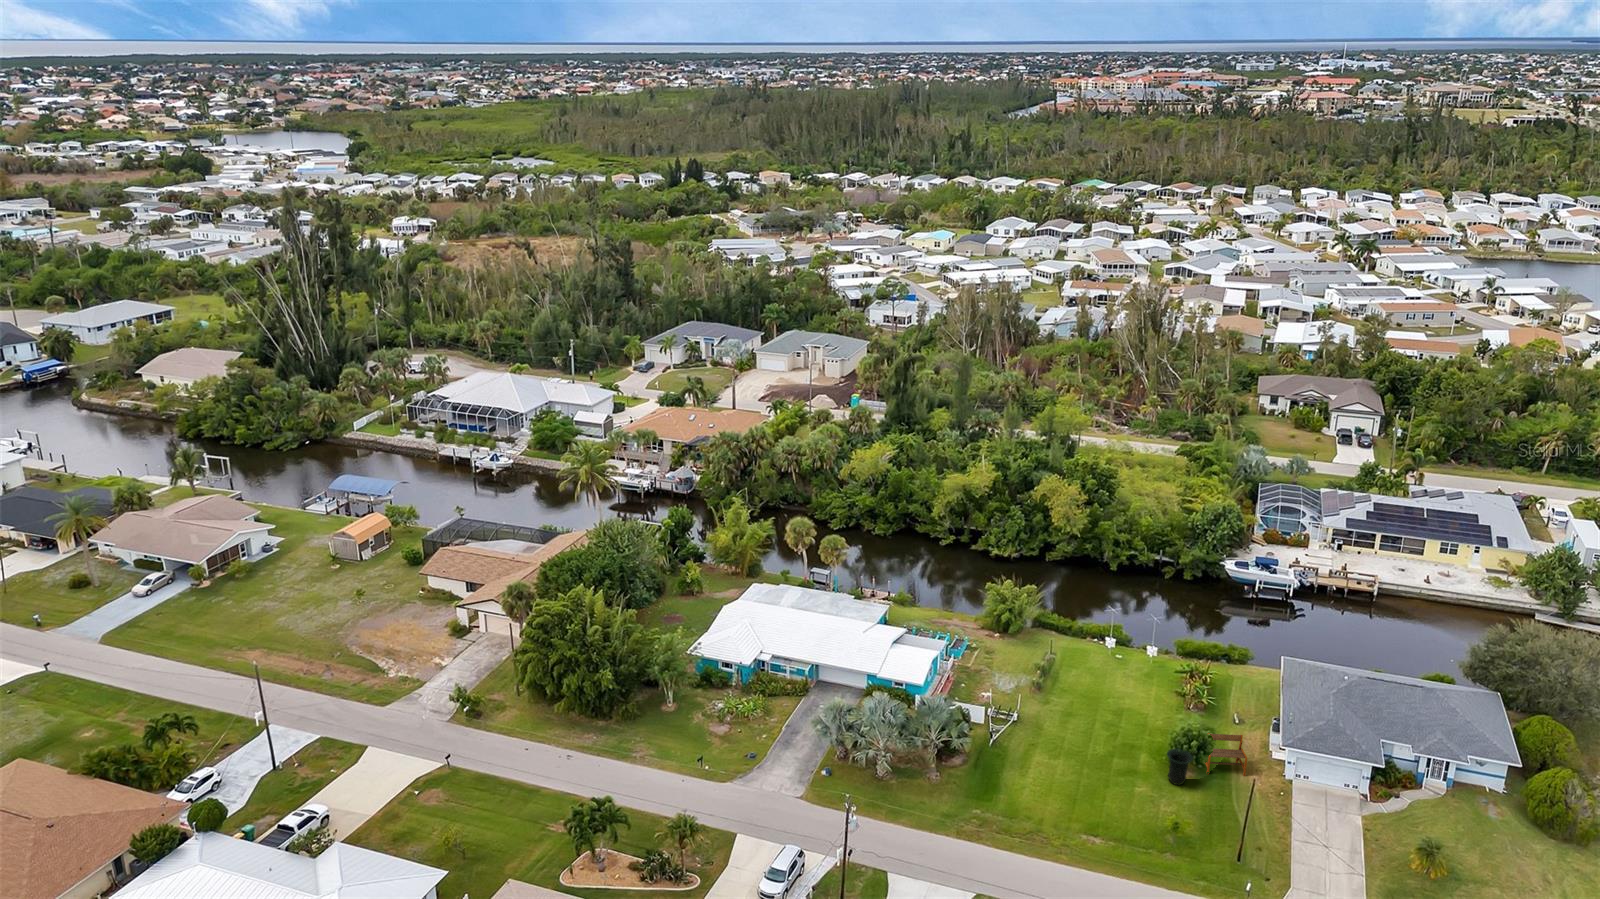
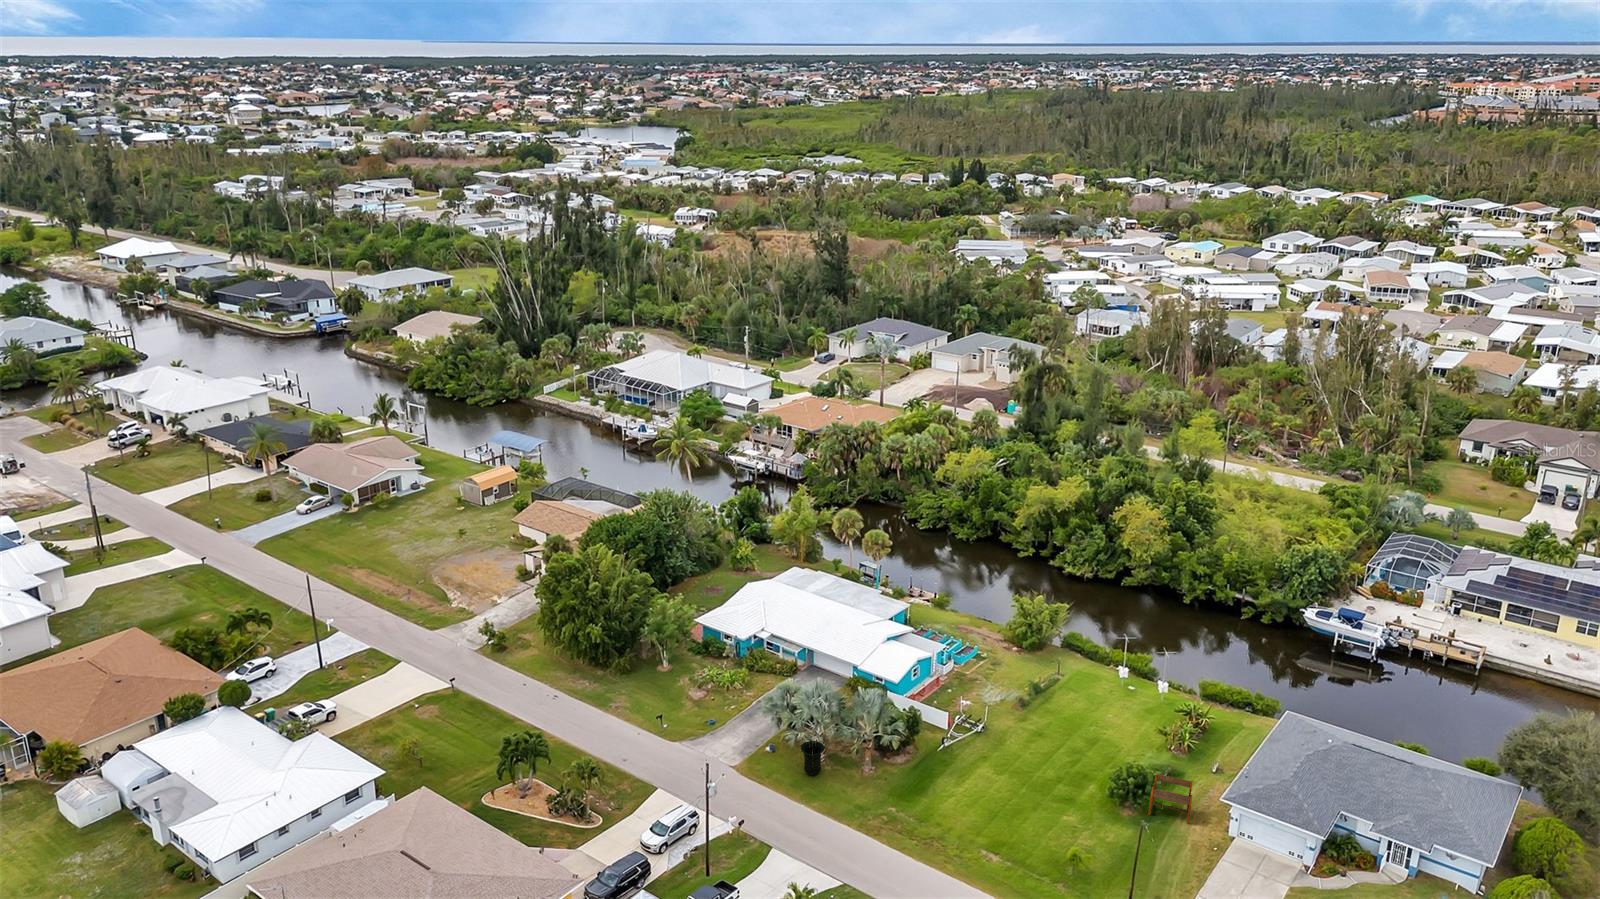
trash can: present [1167,749,1193,785] -> present [801,741,825,776]

